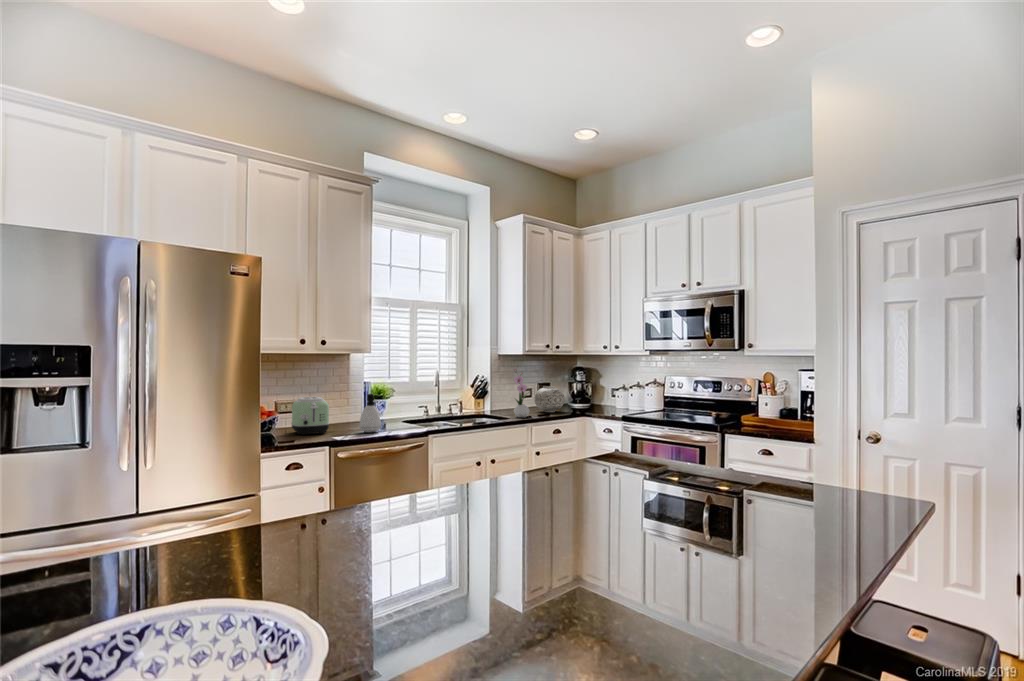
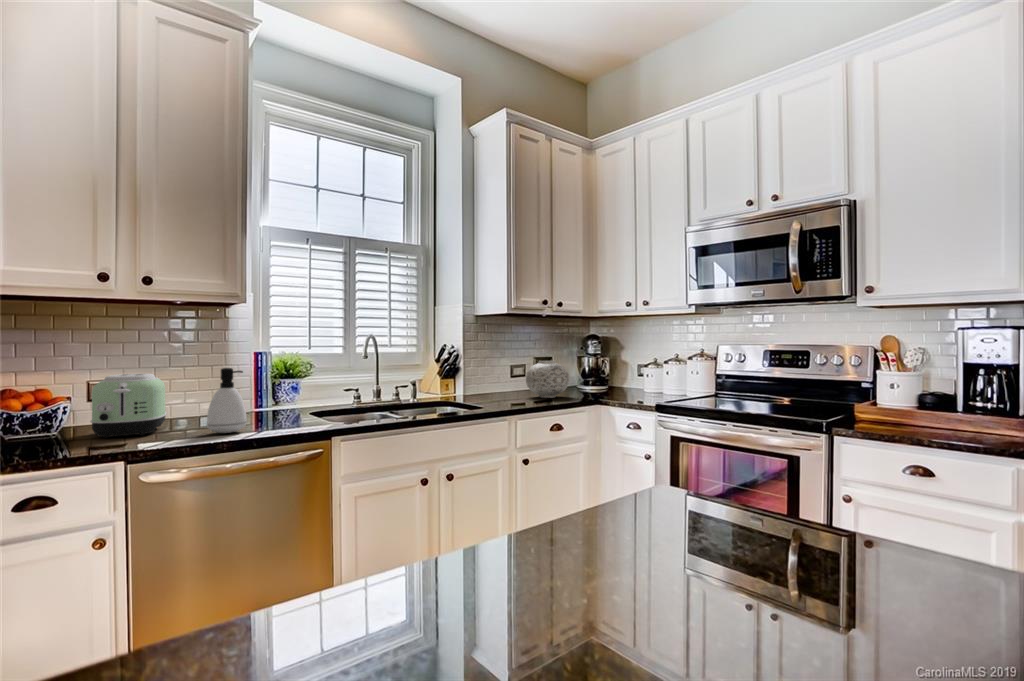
flower arrangement: present [514,375,530,417] -> none [488,333,515,406]

